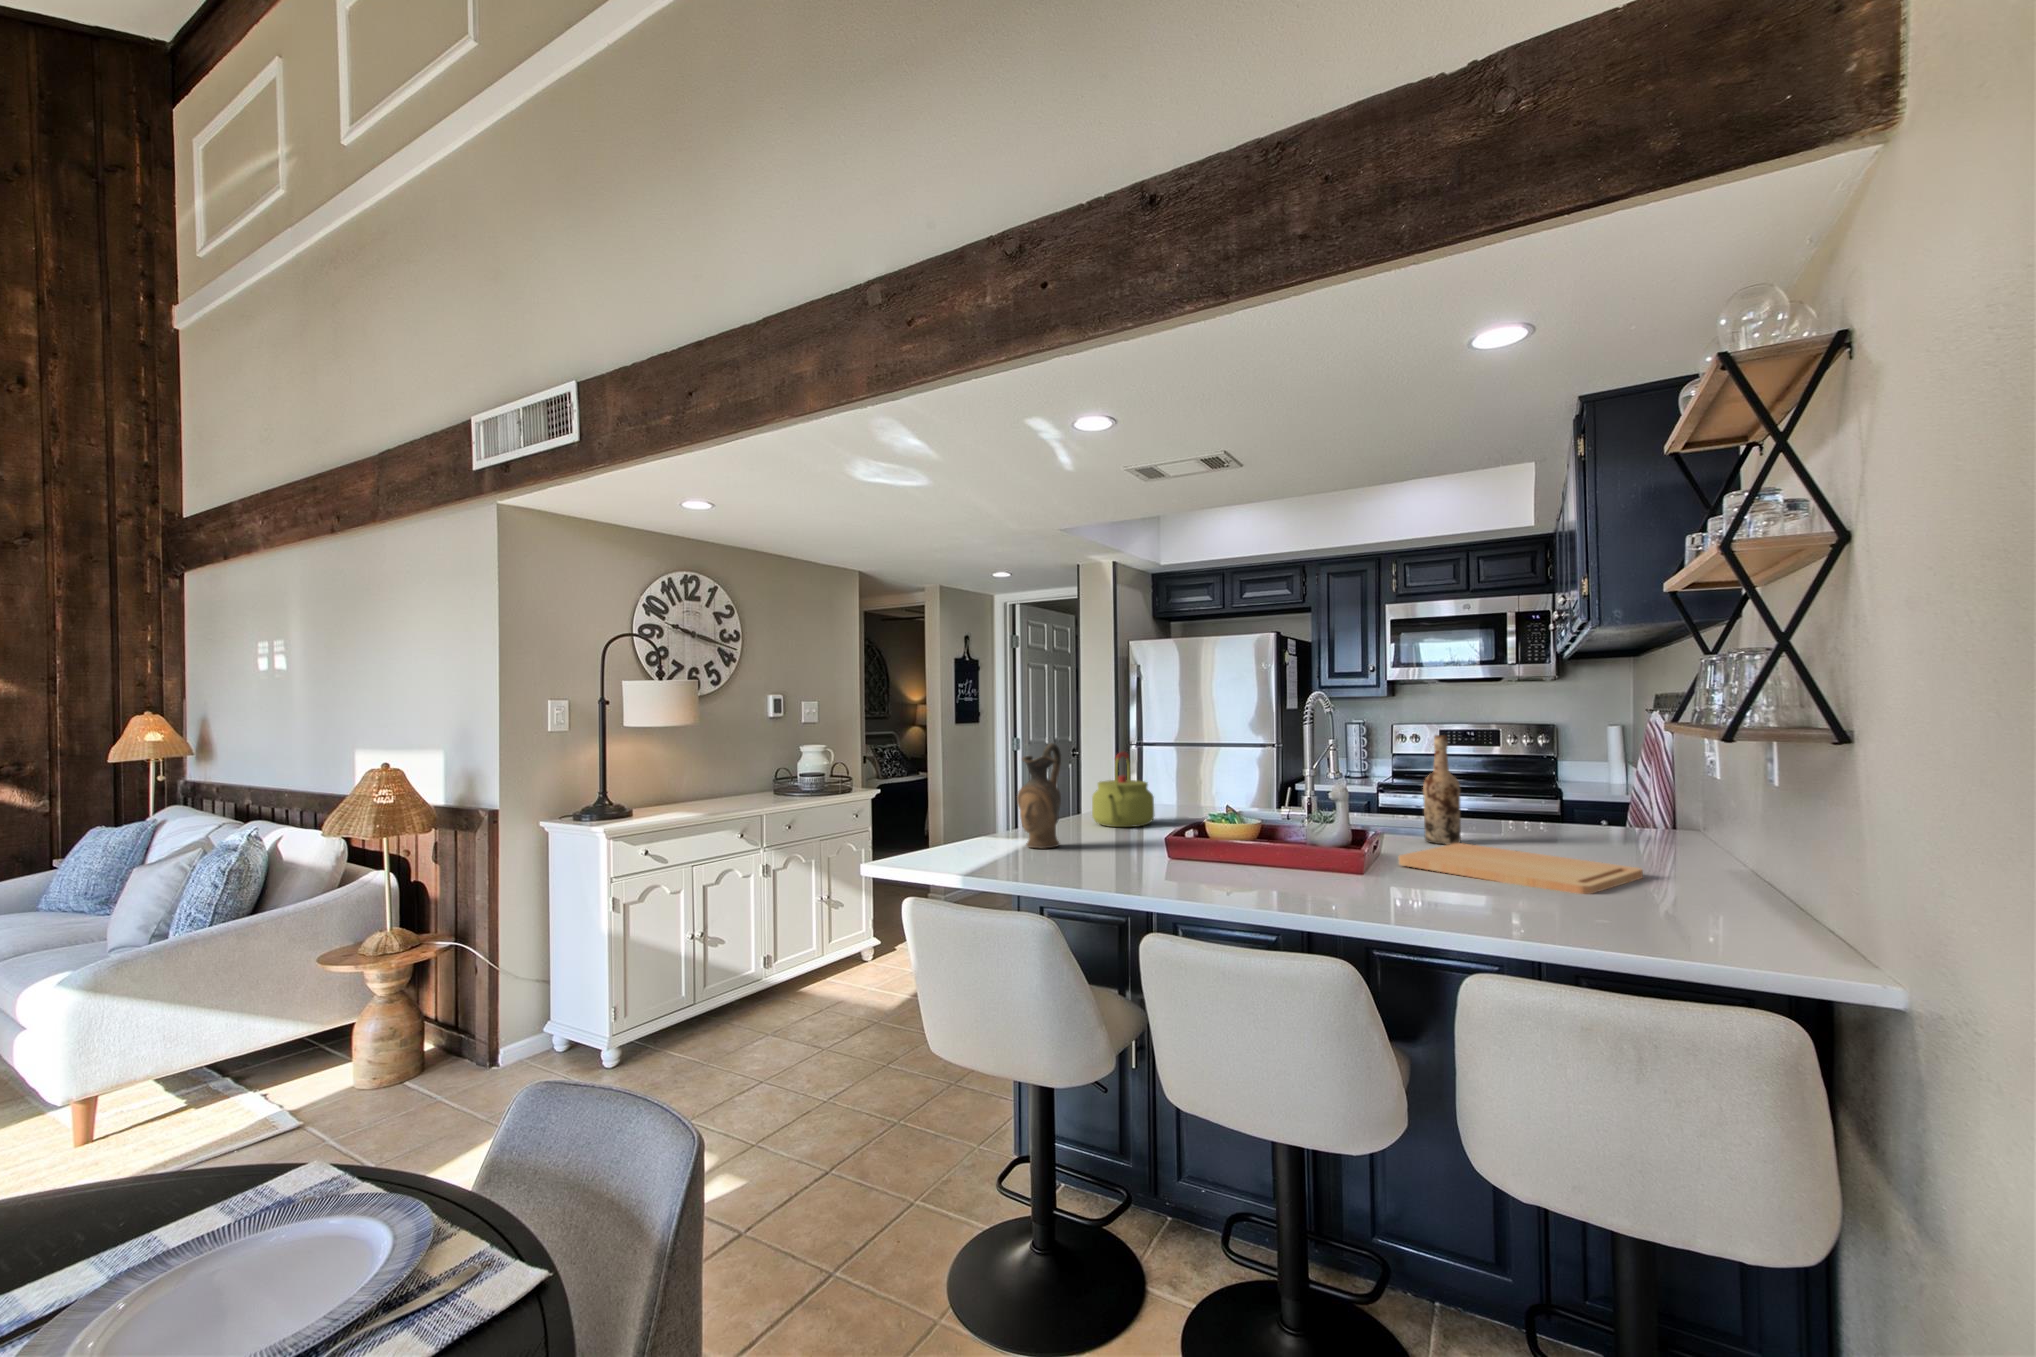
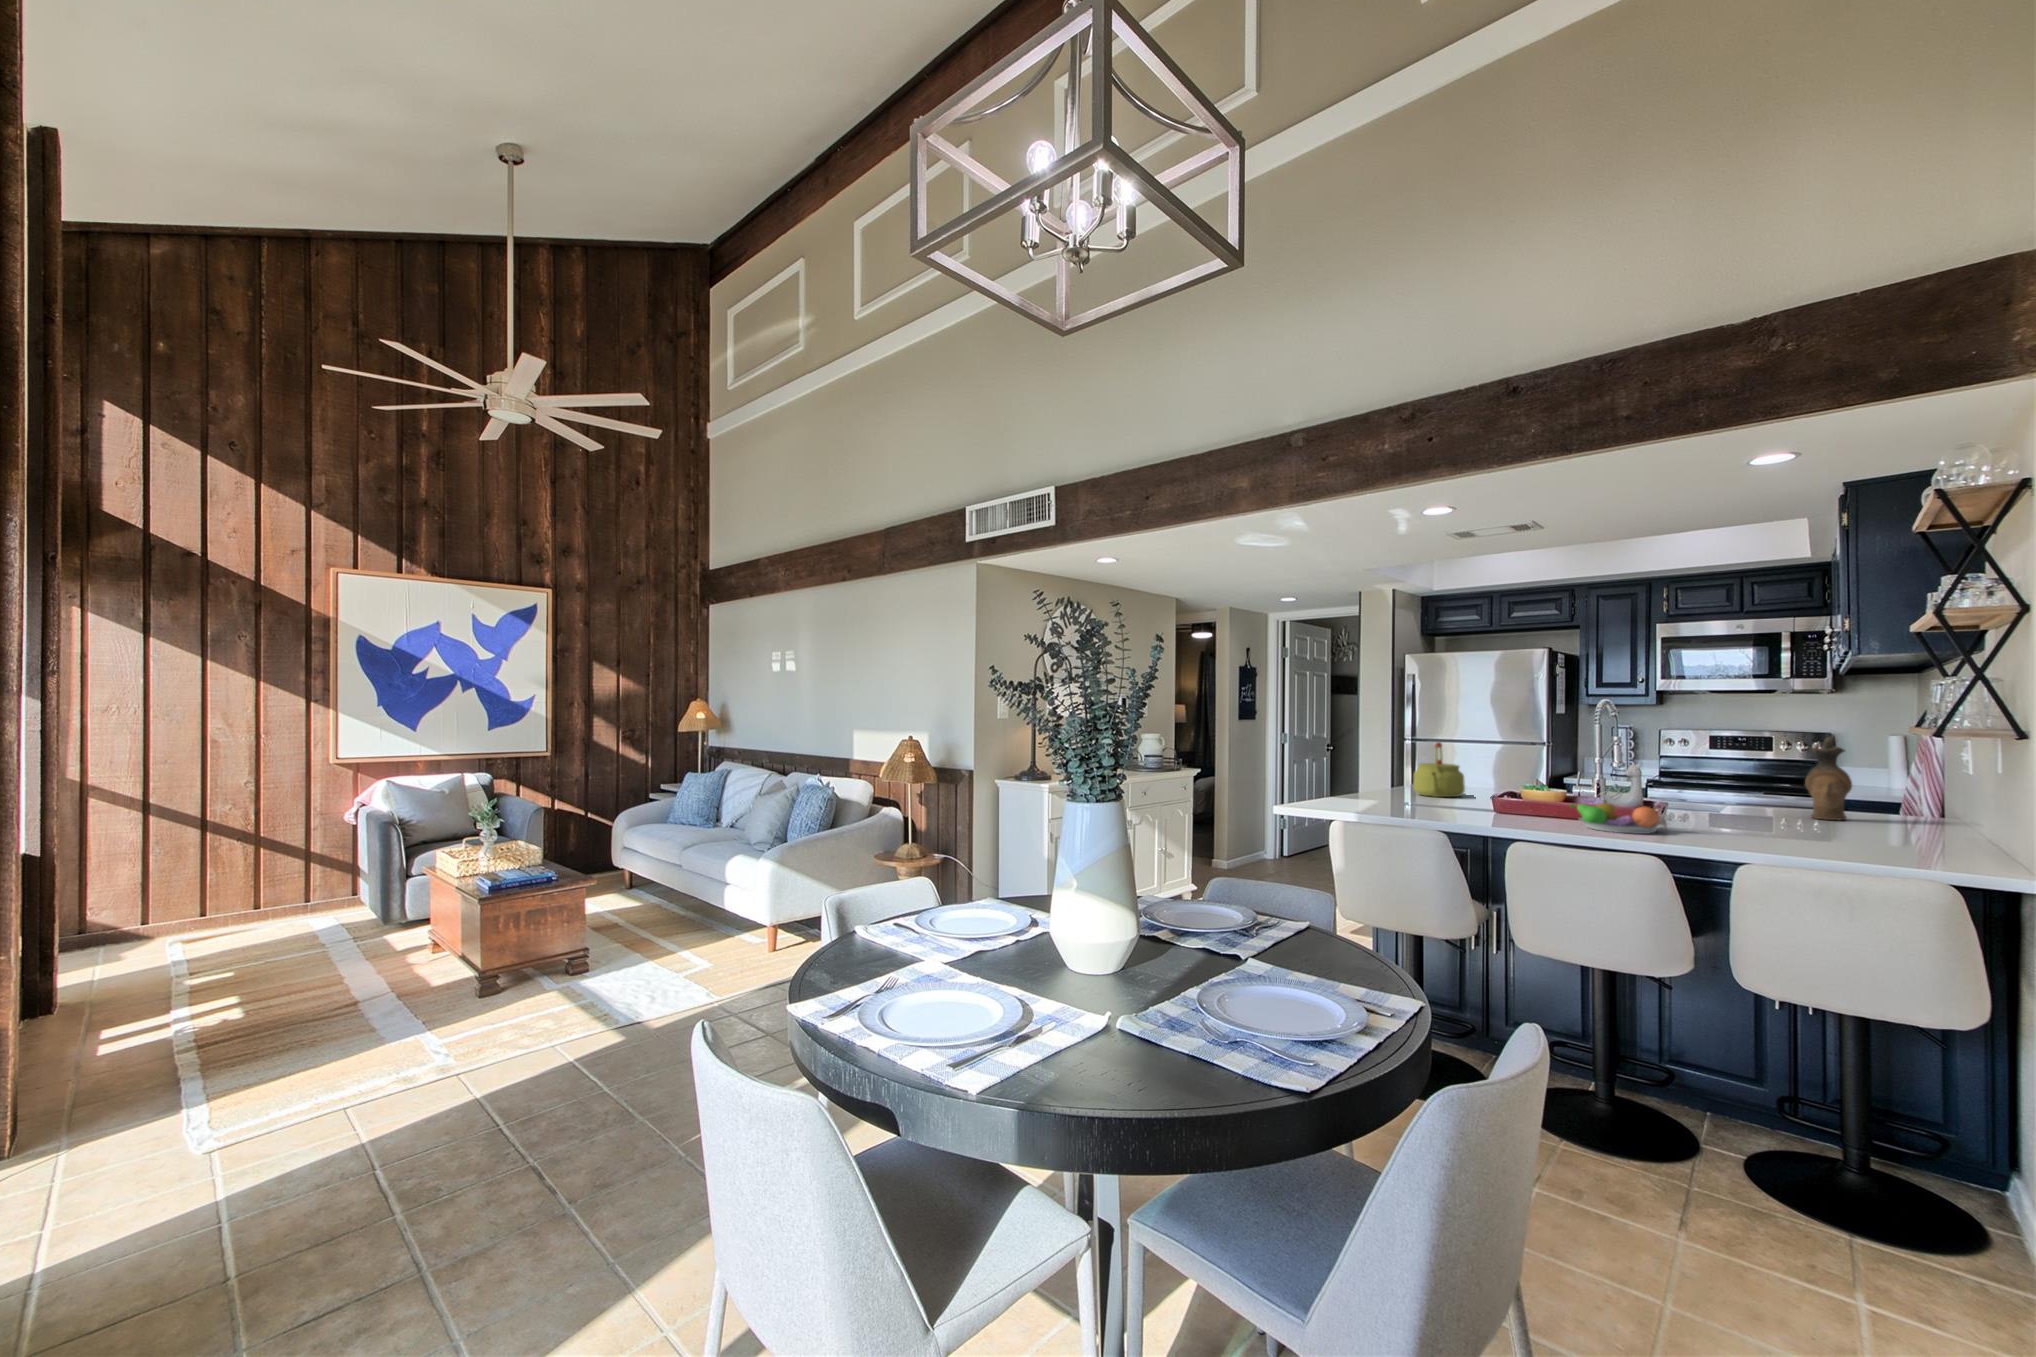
wine bottle: present [1423,735,1461,845] -> none [1701,735,1733,816]
ceramic pitcher: present [1017,743,1061,848] -> present [1805,737,1852,820]
fruit bowl: none [1249,837,1369,894] -> present [1570,800,1662,834]
cutting board: present [1399,843,1643,894] -> none [1683,813,1886,843]

